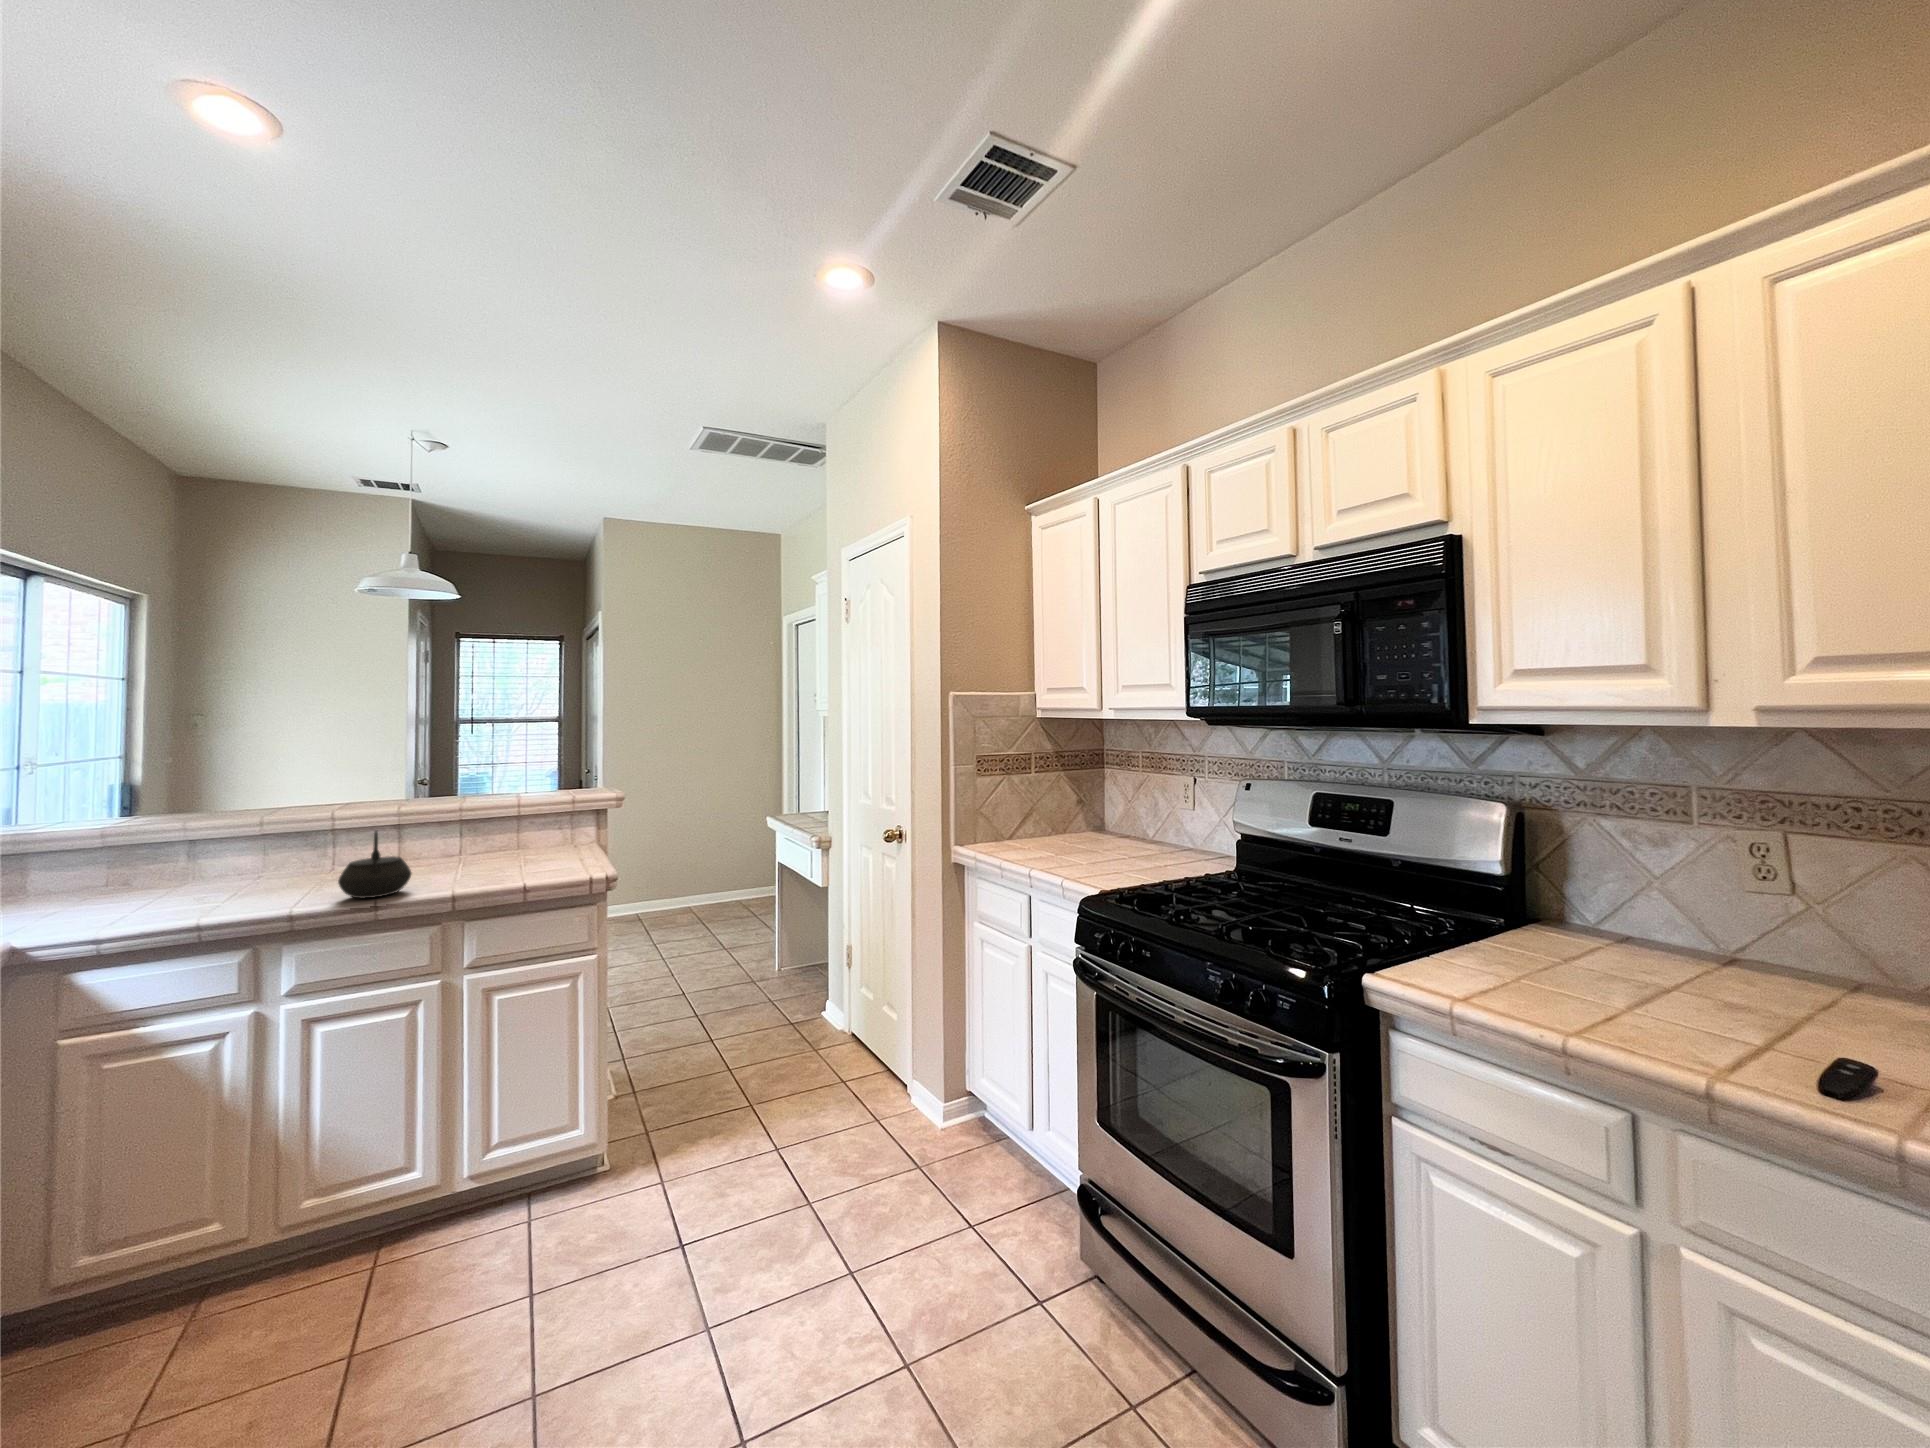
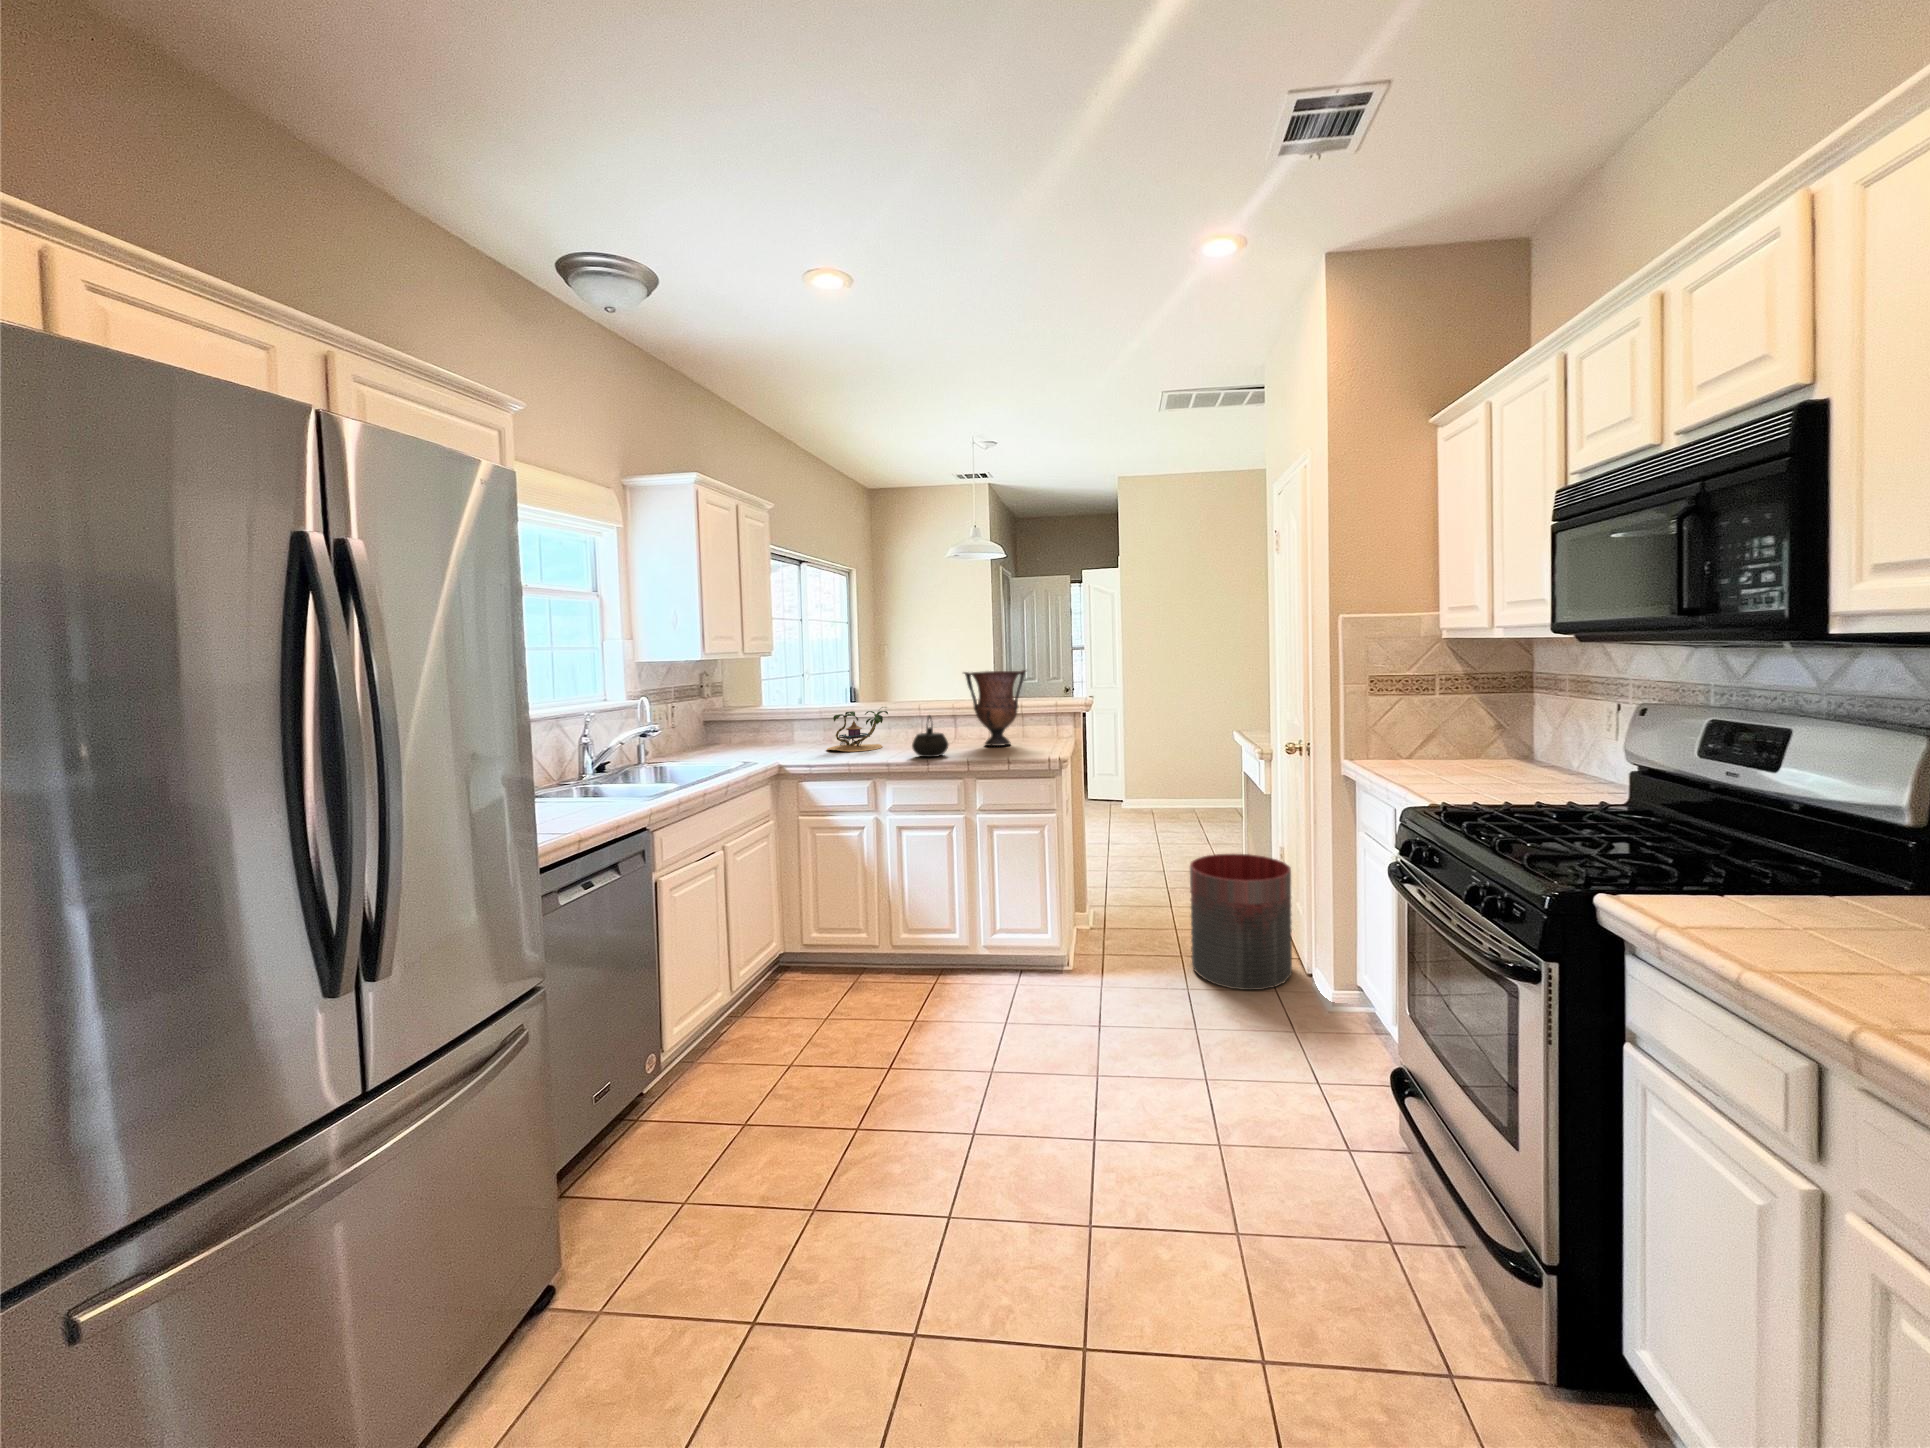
vase: none [429,755,541,867] -> present [964,670,1026,746]
plant: none [121,820,270,905] -> present [827,707,888,751]
trash can: none [771,959,887,1129] -> present [1190,854,1292,990]

